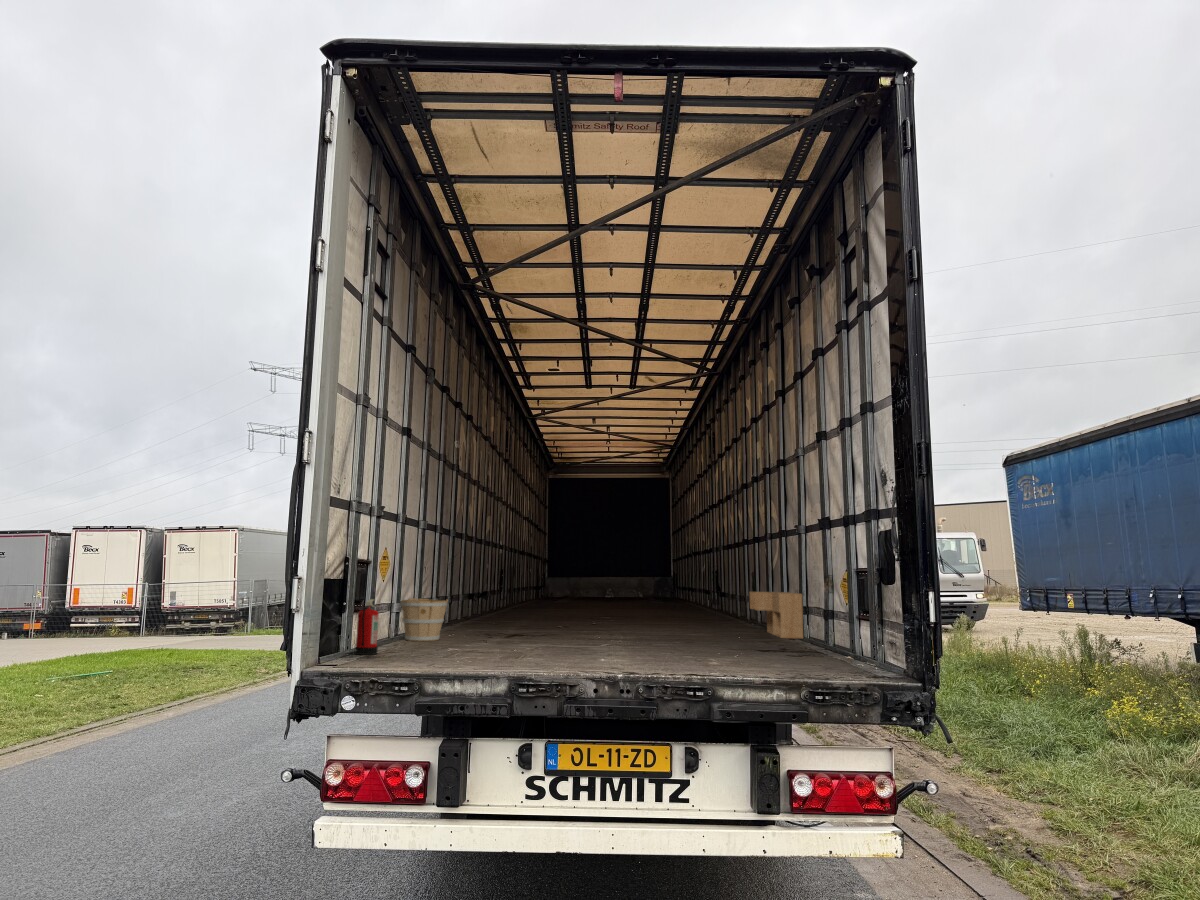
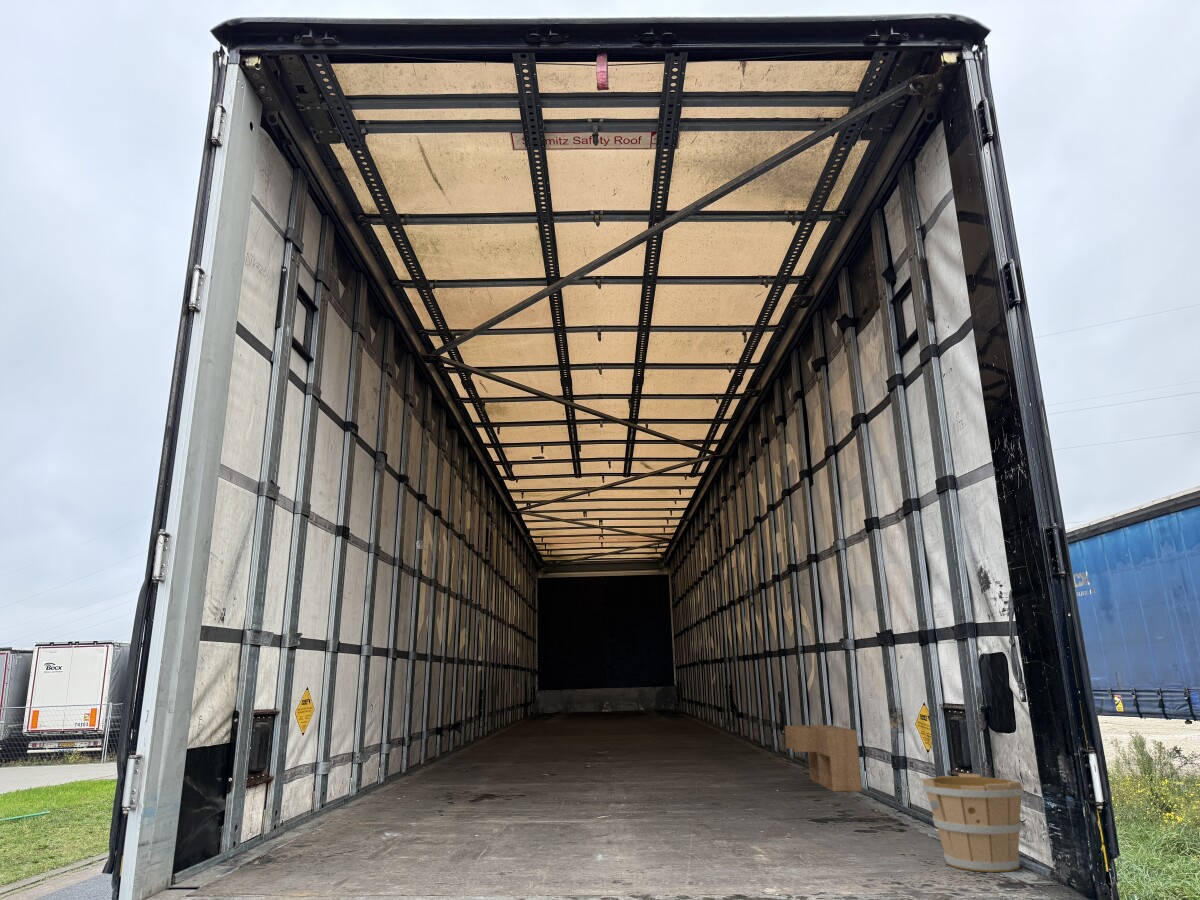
wooden bucket: present [401,598,448,641] -> present [922,773,1023,872]
fire extinguisher: present [355,599,379,655] -> none [246,767,283,853]

